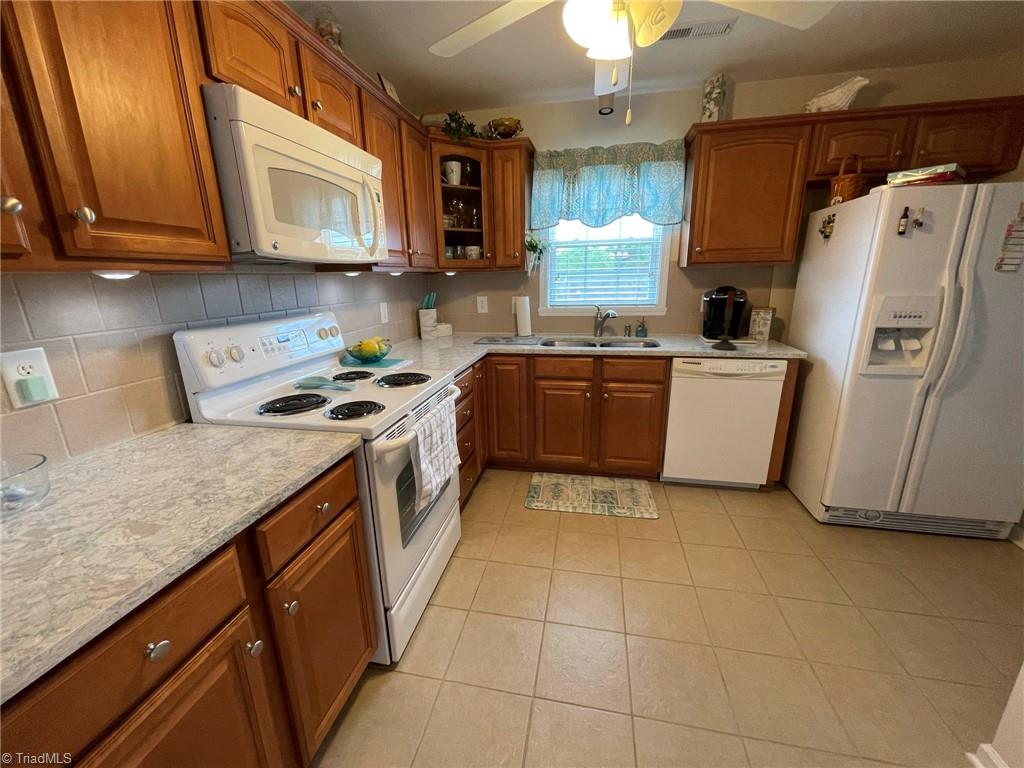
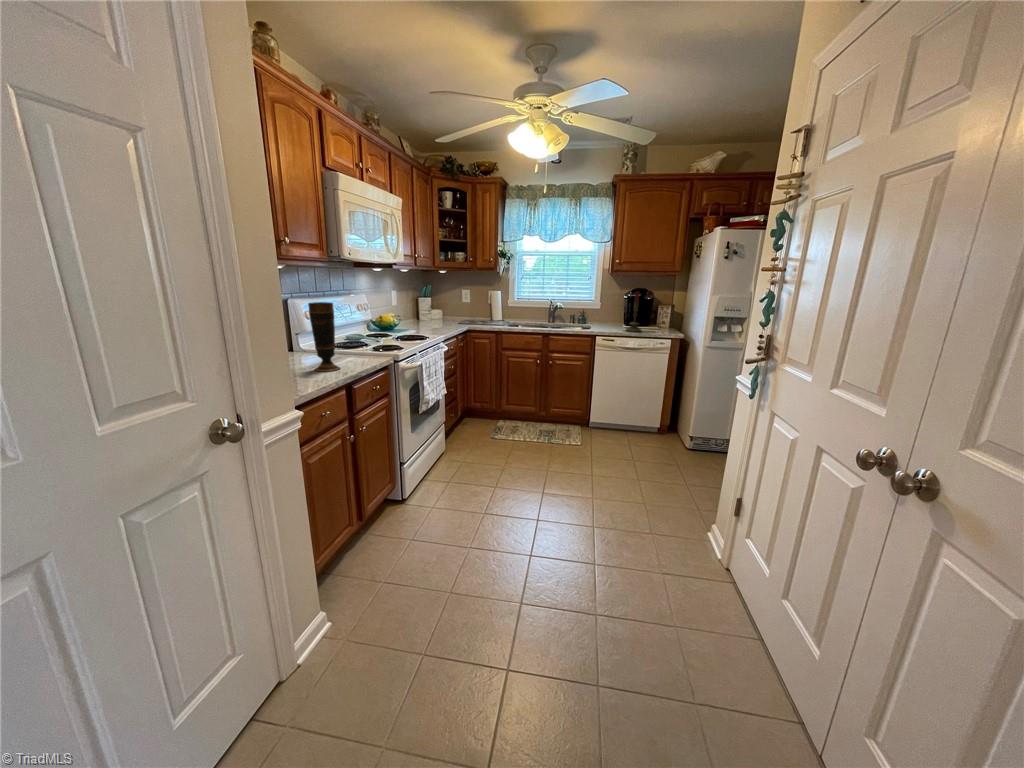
vase: none [136,351,235,506] -> present [308,302,340,372]

